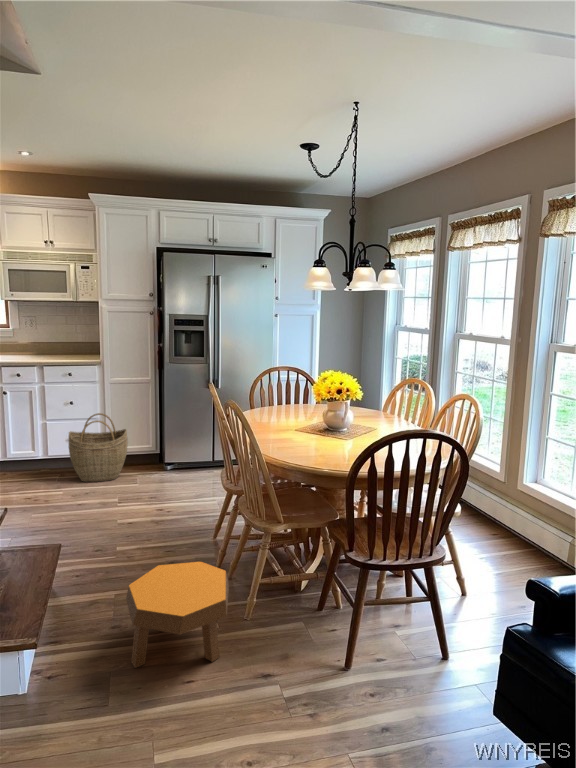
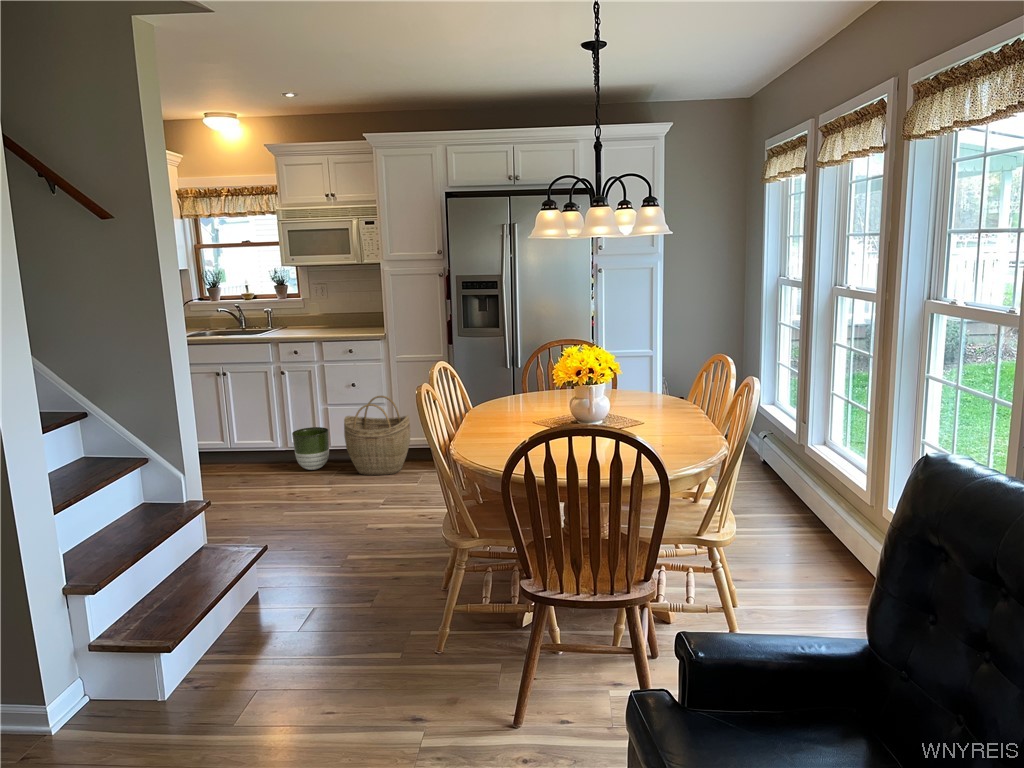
planter: none [15,443,50,481] -> present [292,427,329,470]
footstool: present [126,562,229,668] -> none [278,573,409,690]

